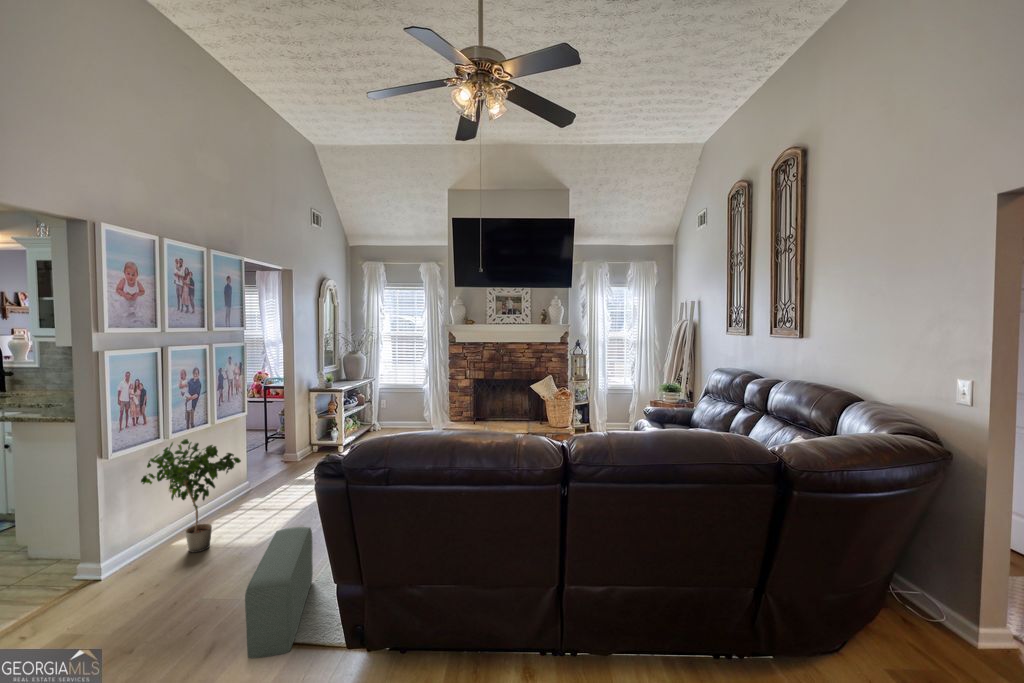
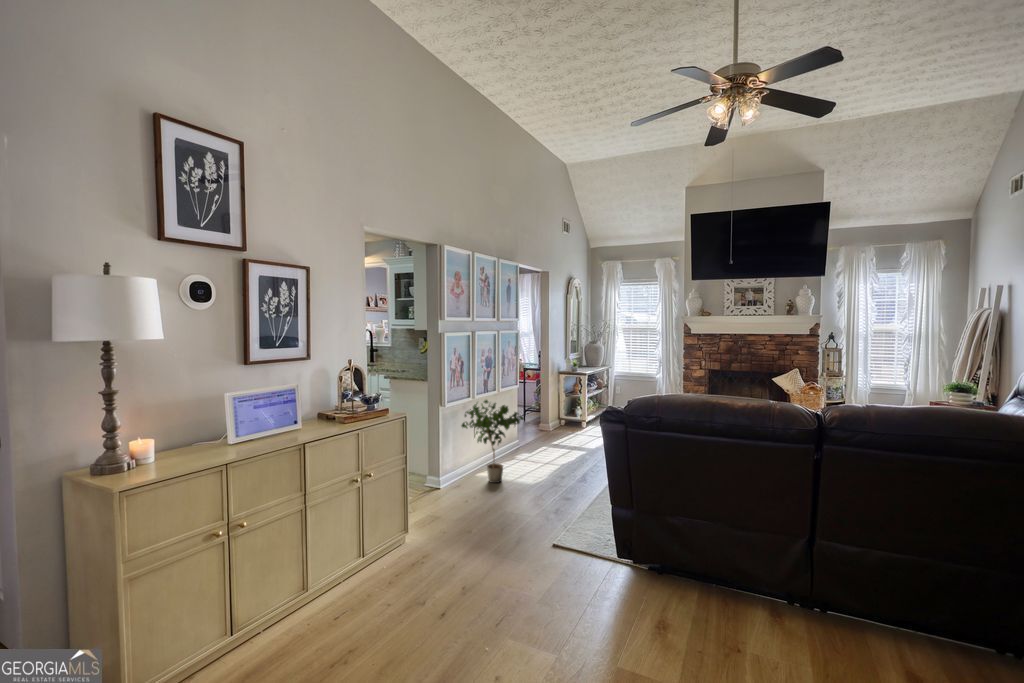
pouf: present [245,527,313,658] -> none [543,471,581,556]

